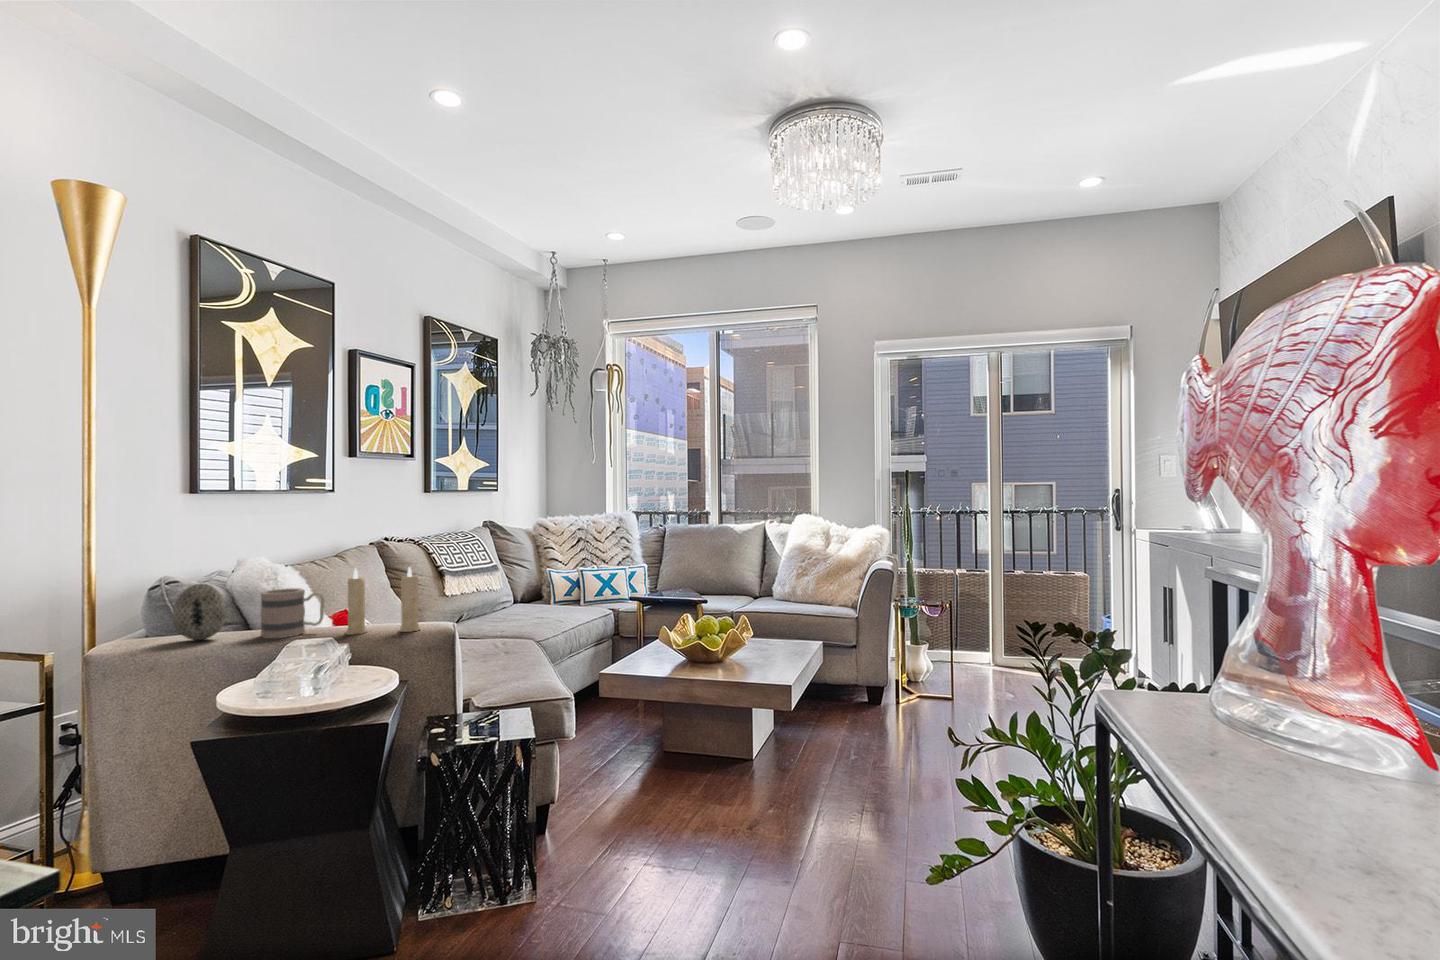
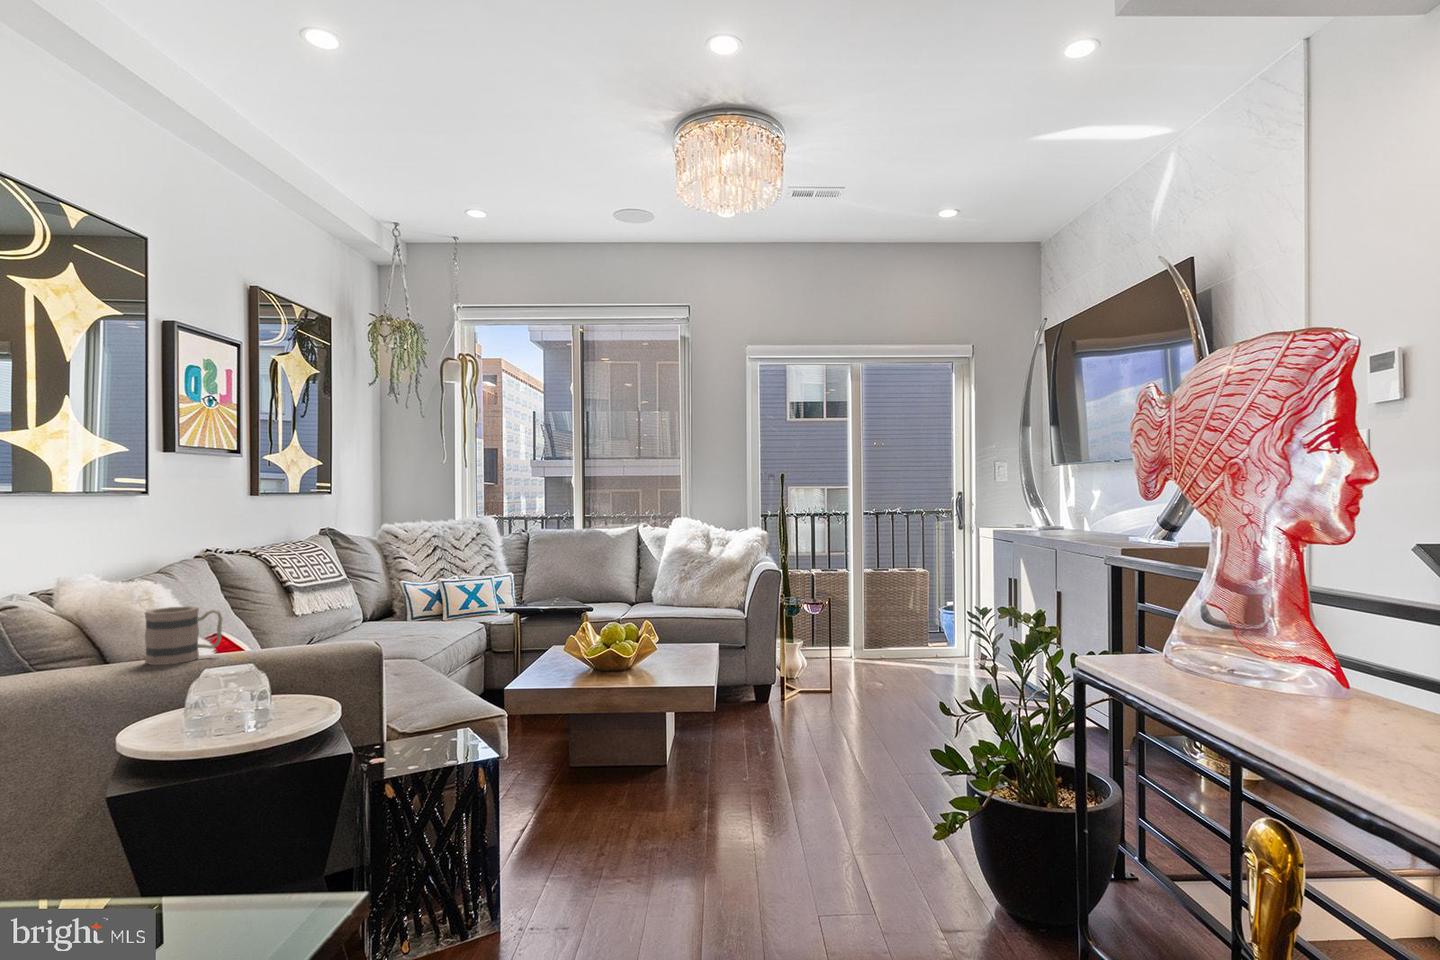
candle: present [345,567,420,635] -> none [250,575,340,656]
decorative egg: present [173,583,227,640] -> none [36,604,103,671]

